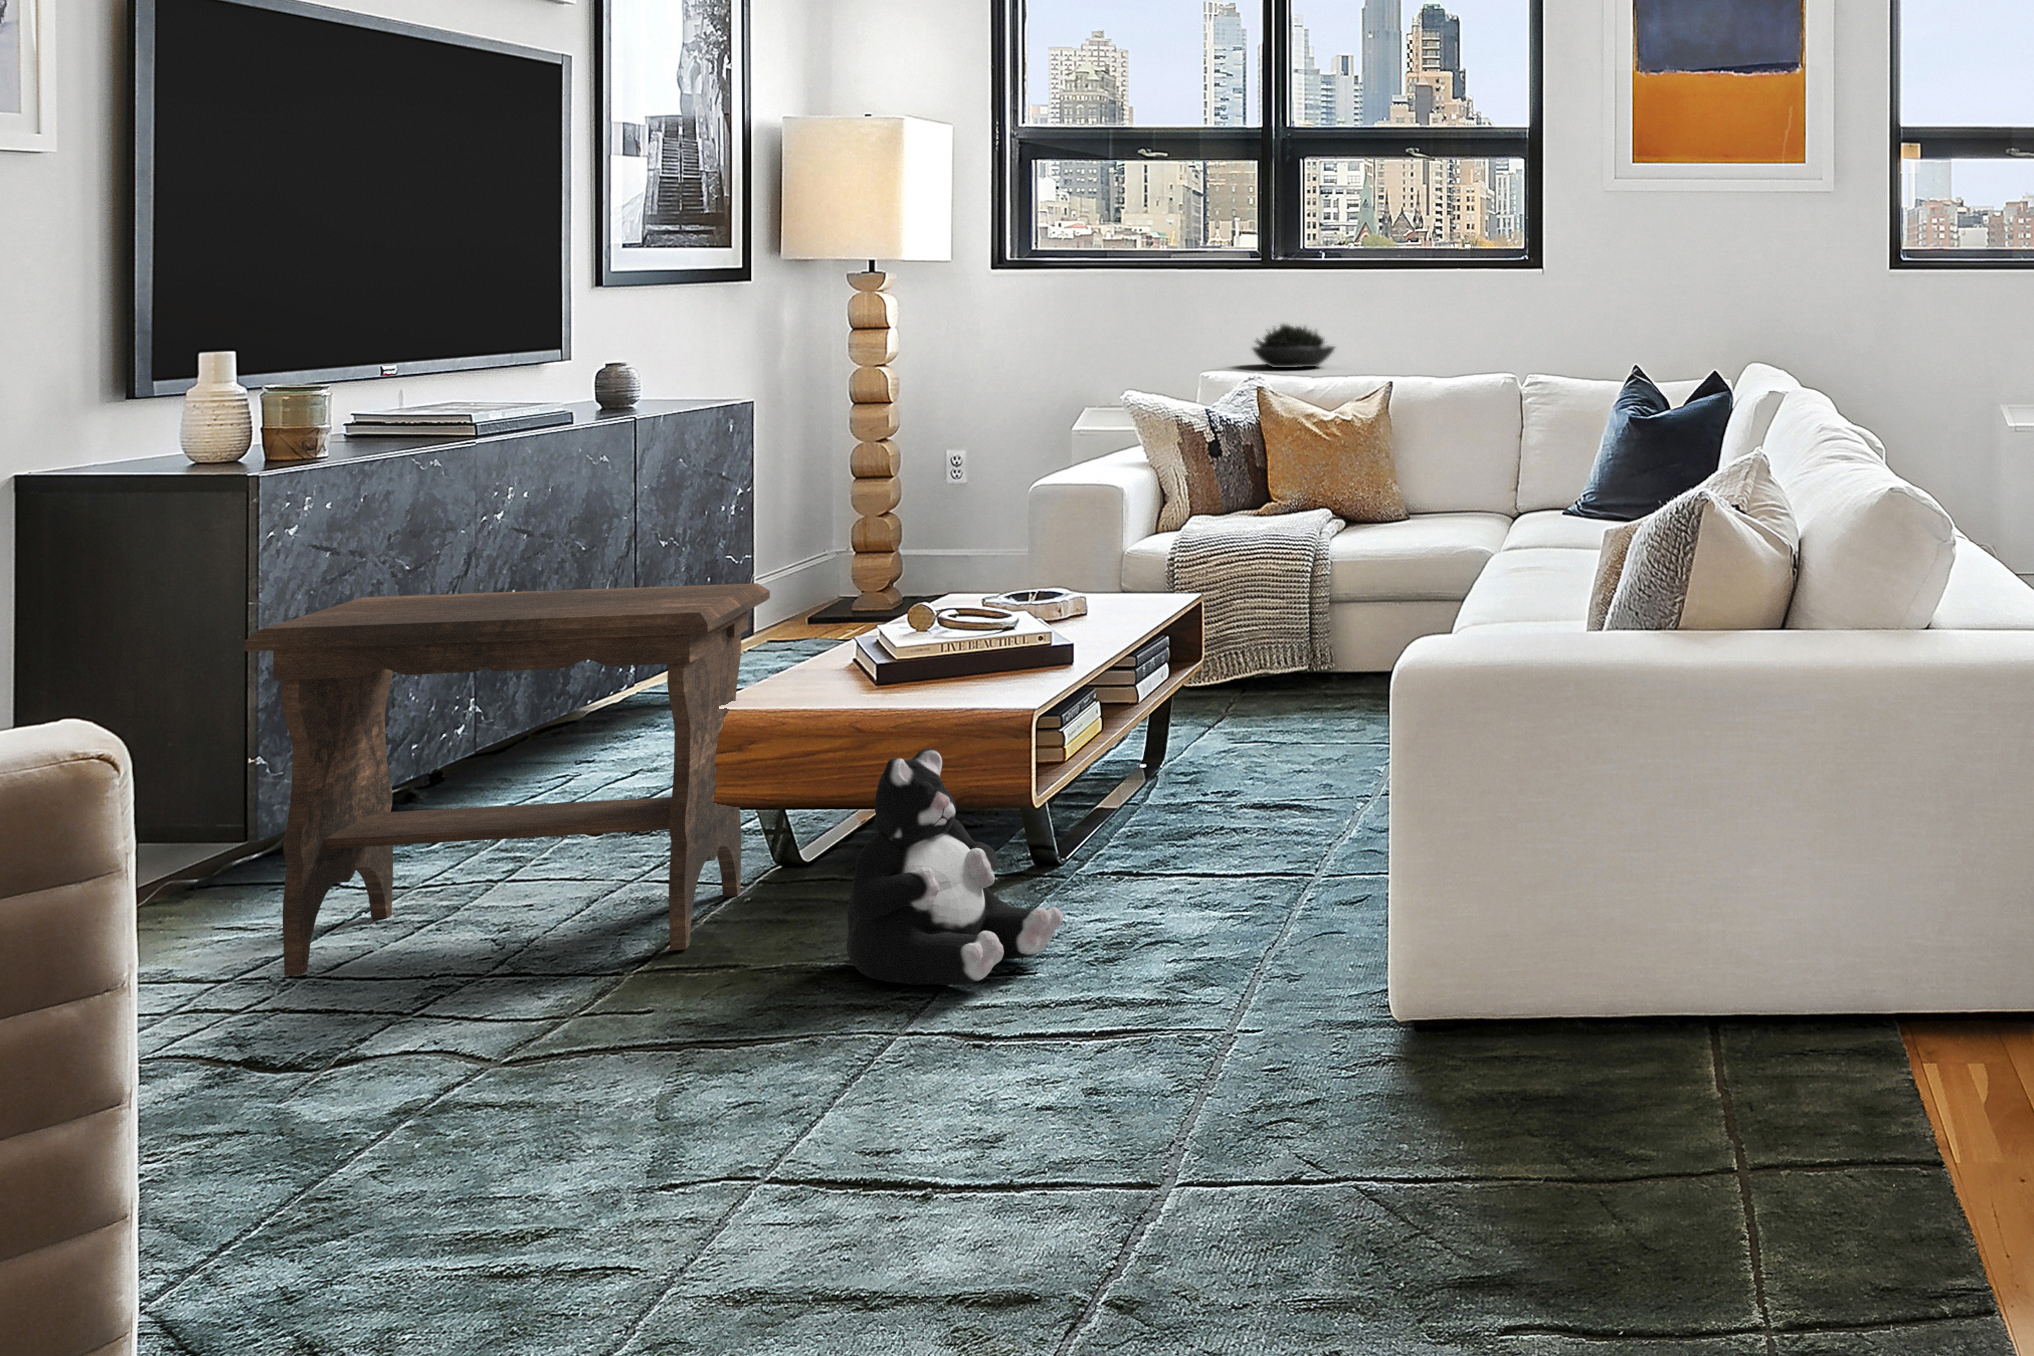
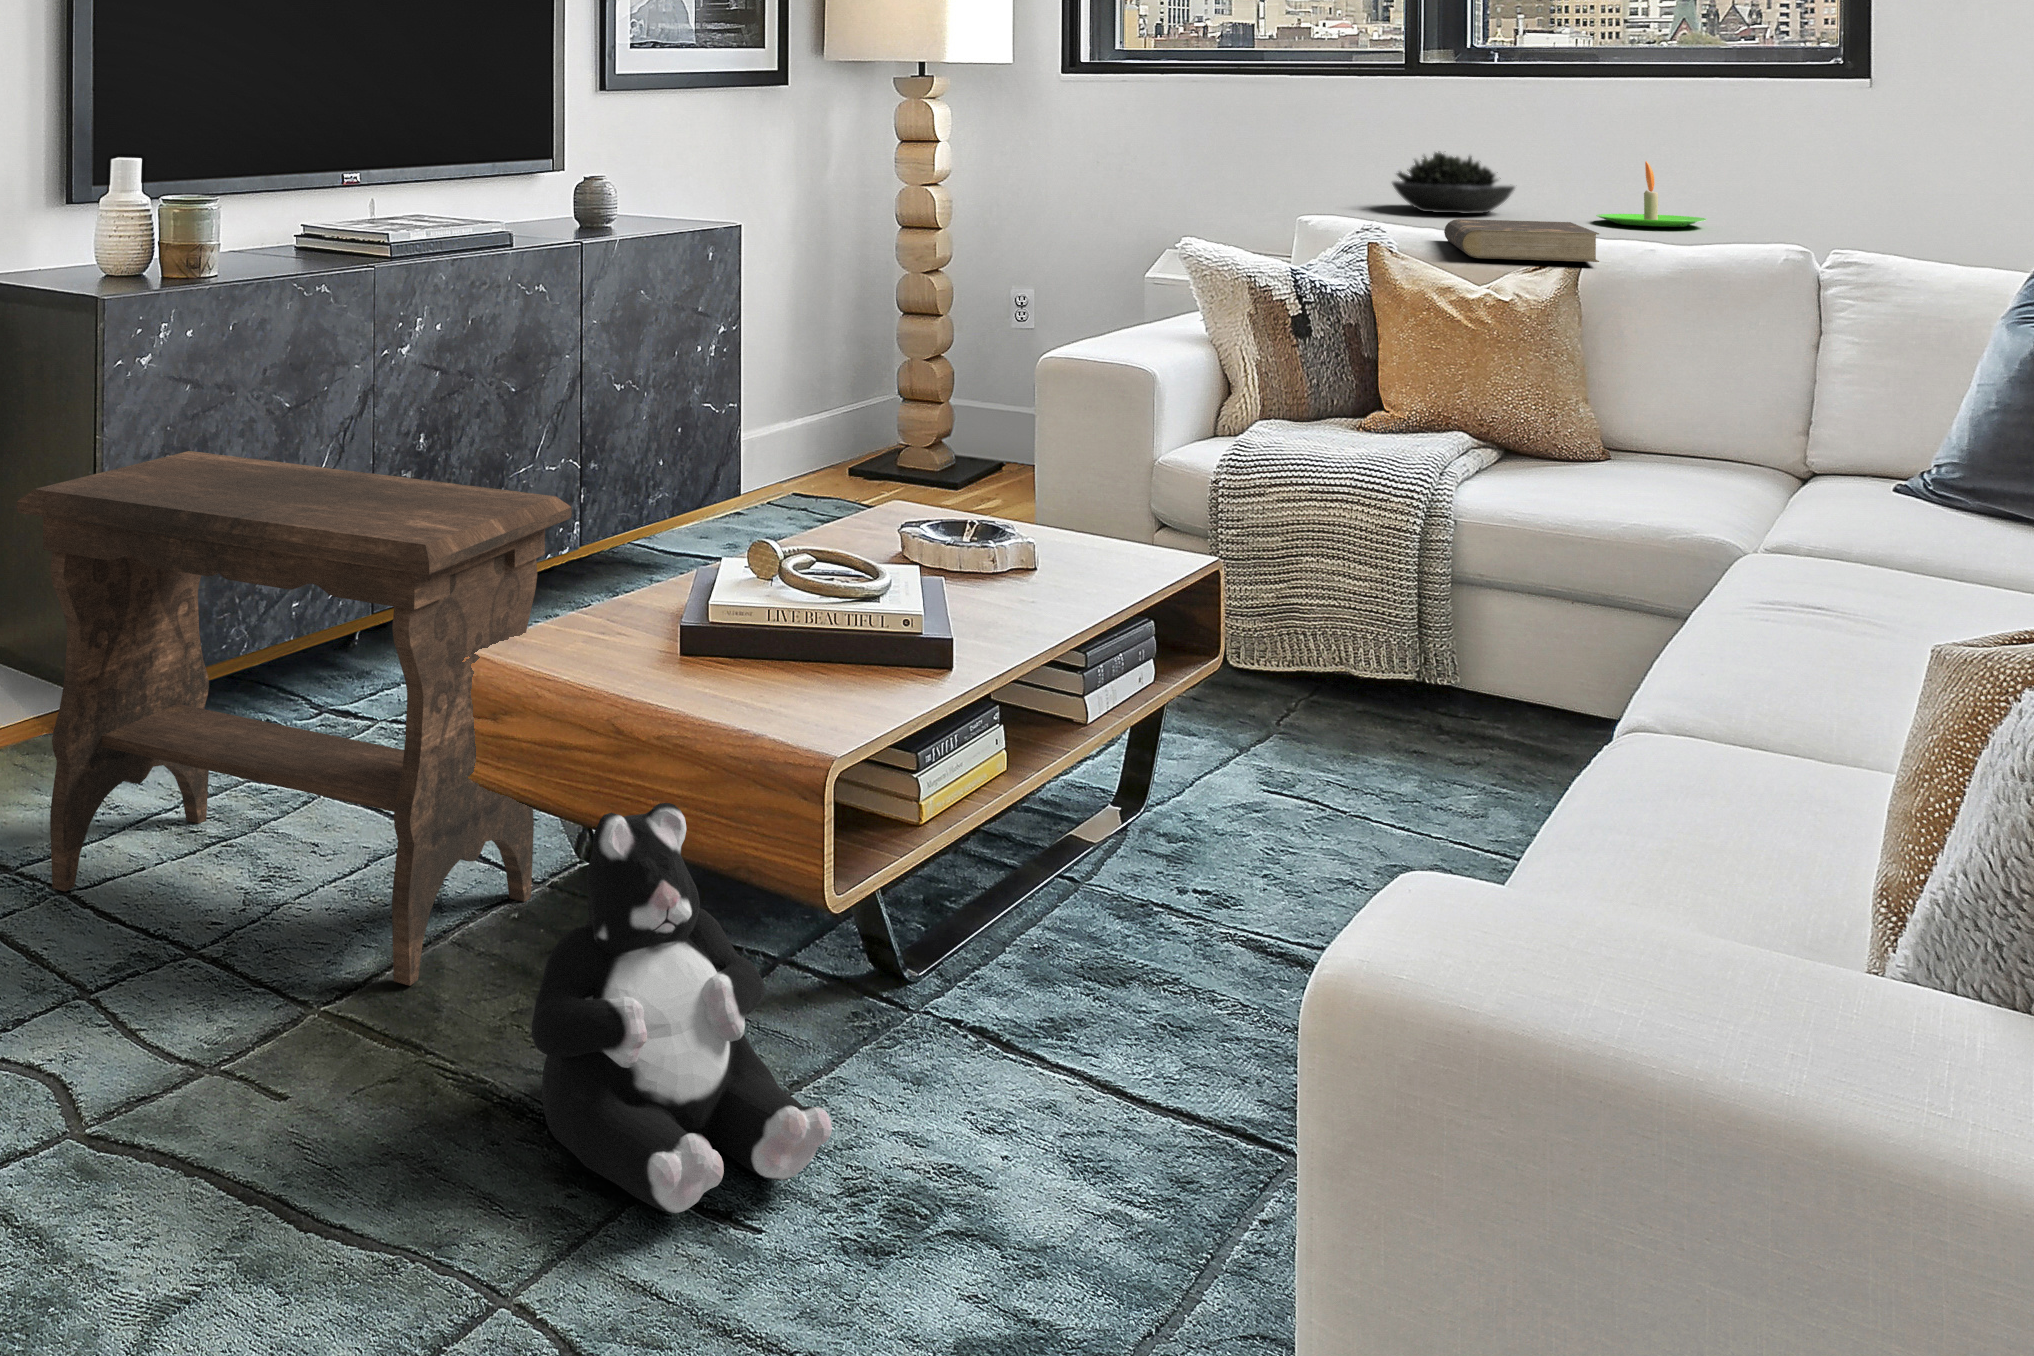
candle: none [1388,325,1455,369] -> present [1596,161,1707,227]
book: none [1300,366,1404,391] -> present [1444,219,1599,262]

